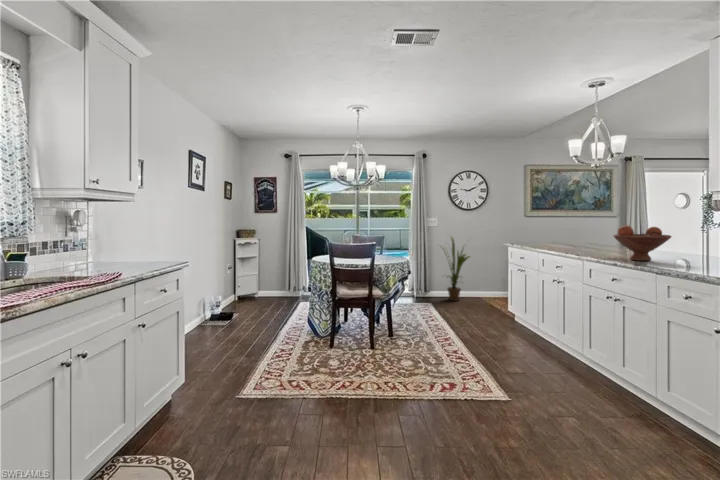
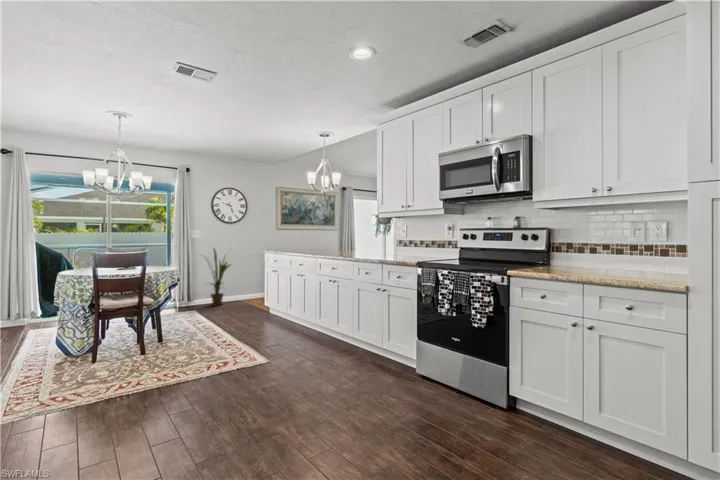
fruit bowl: present [613,225,671,261] -> none [335,234,366,257]

